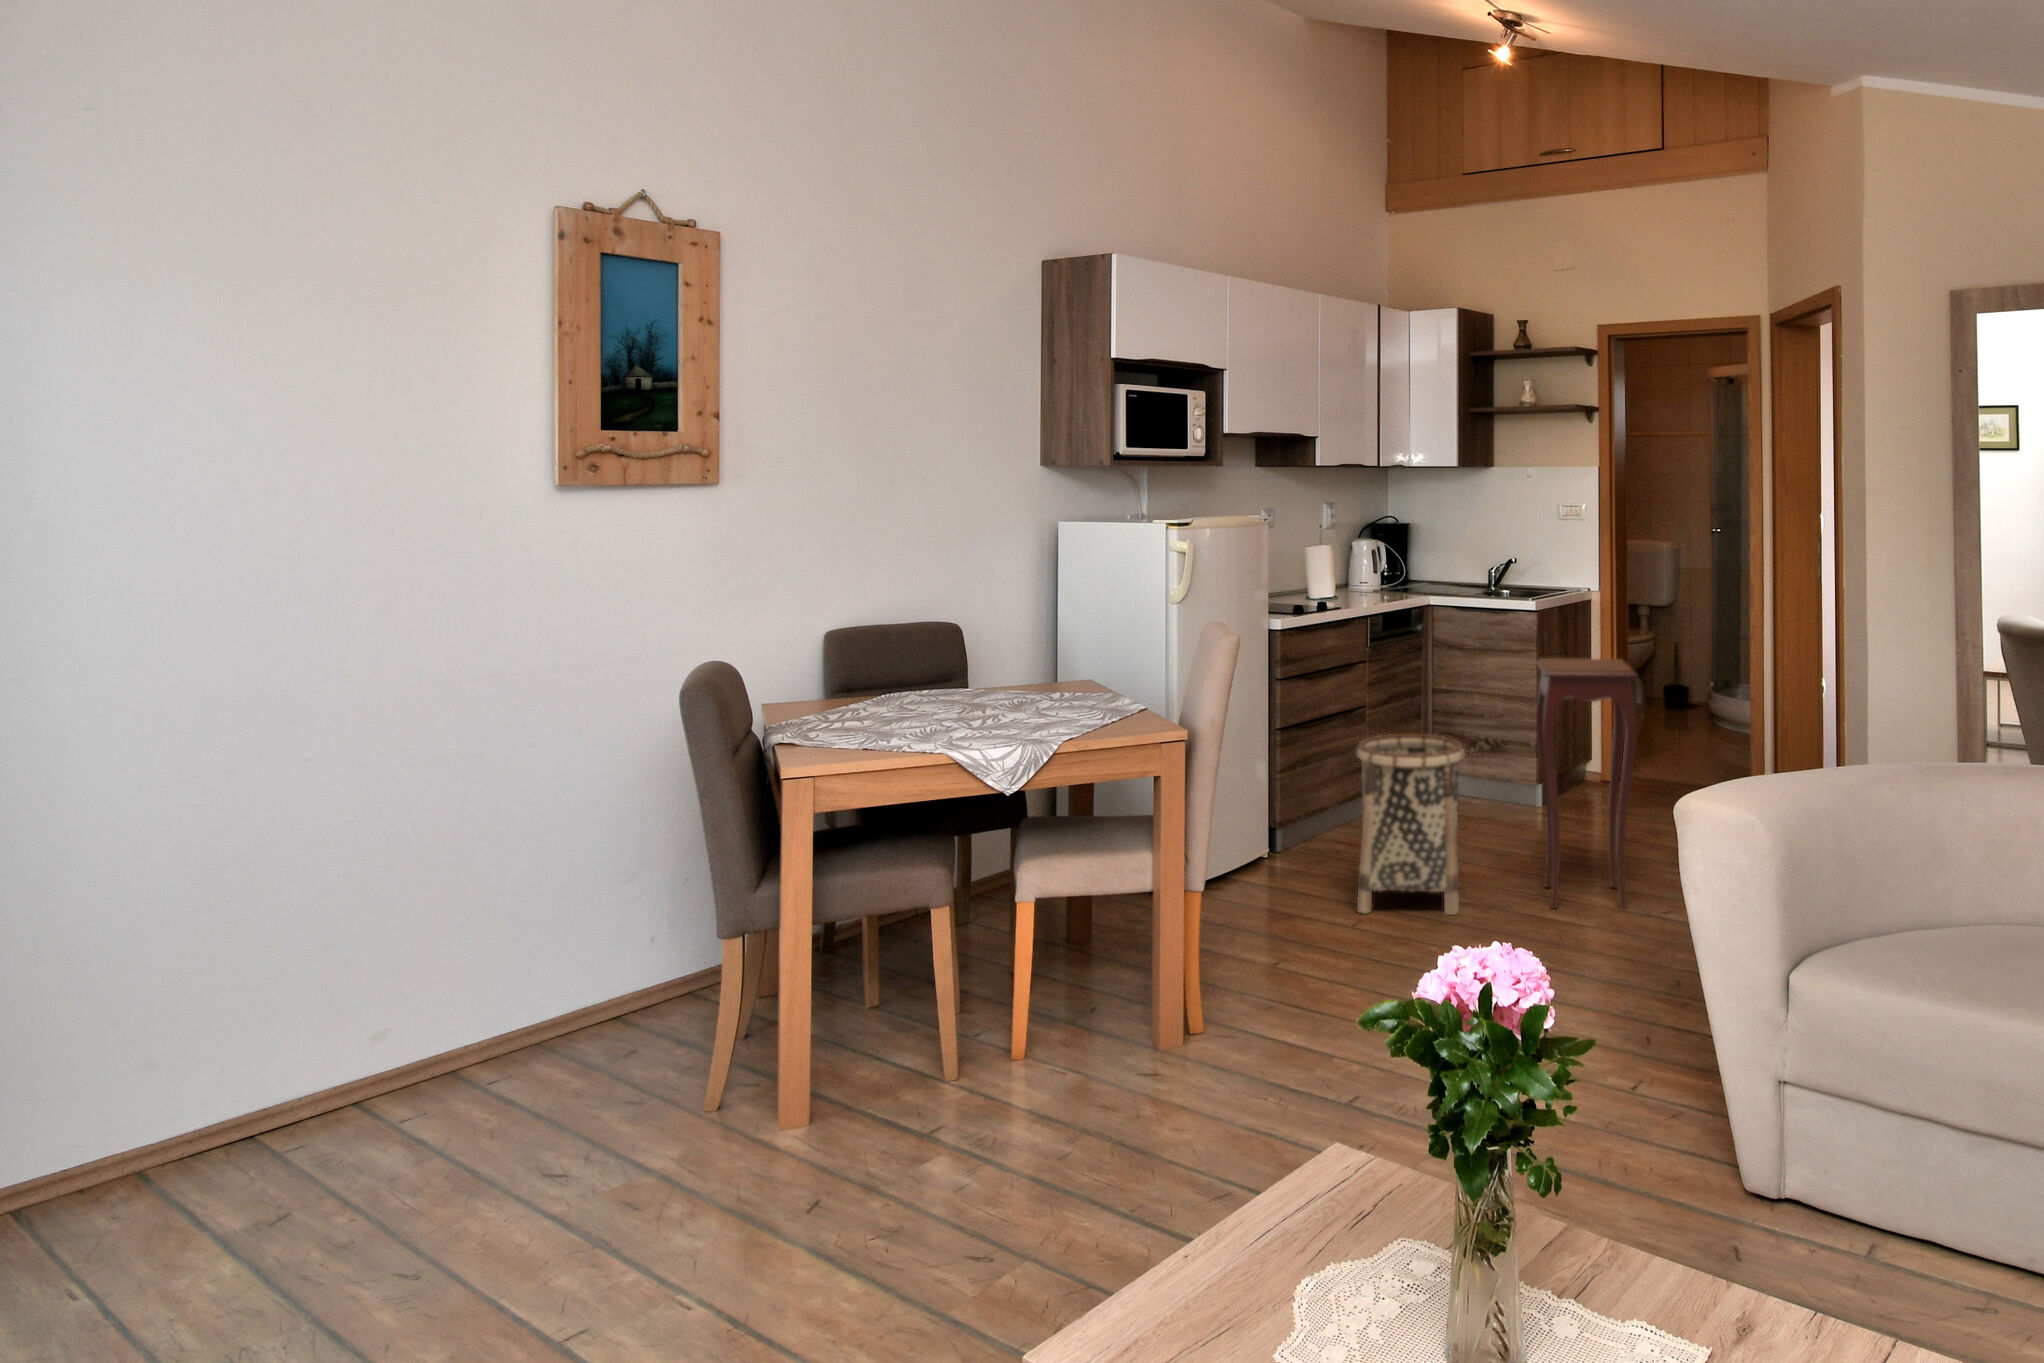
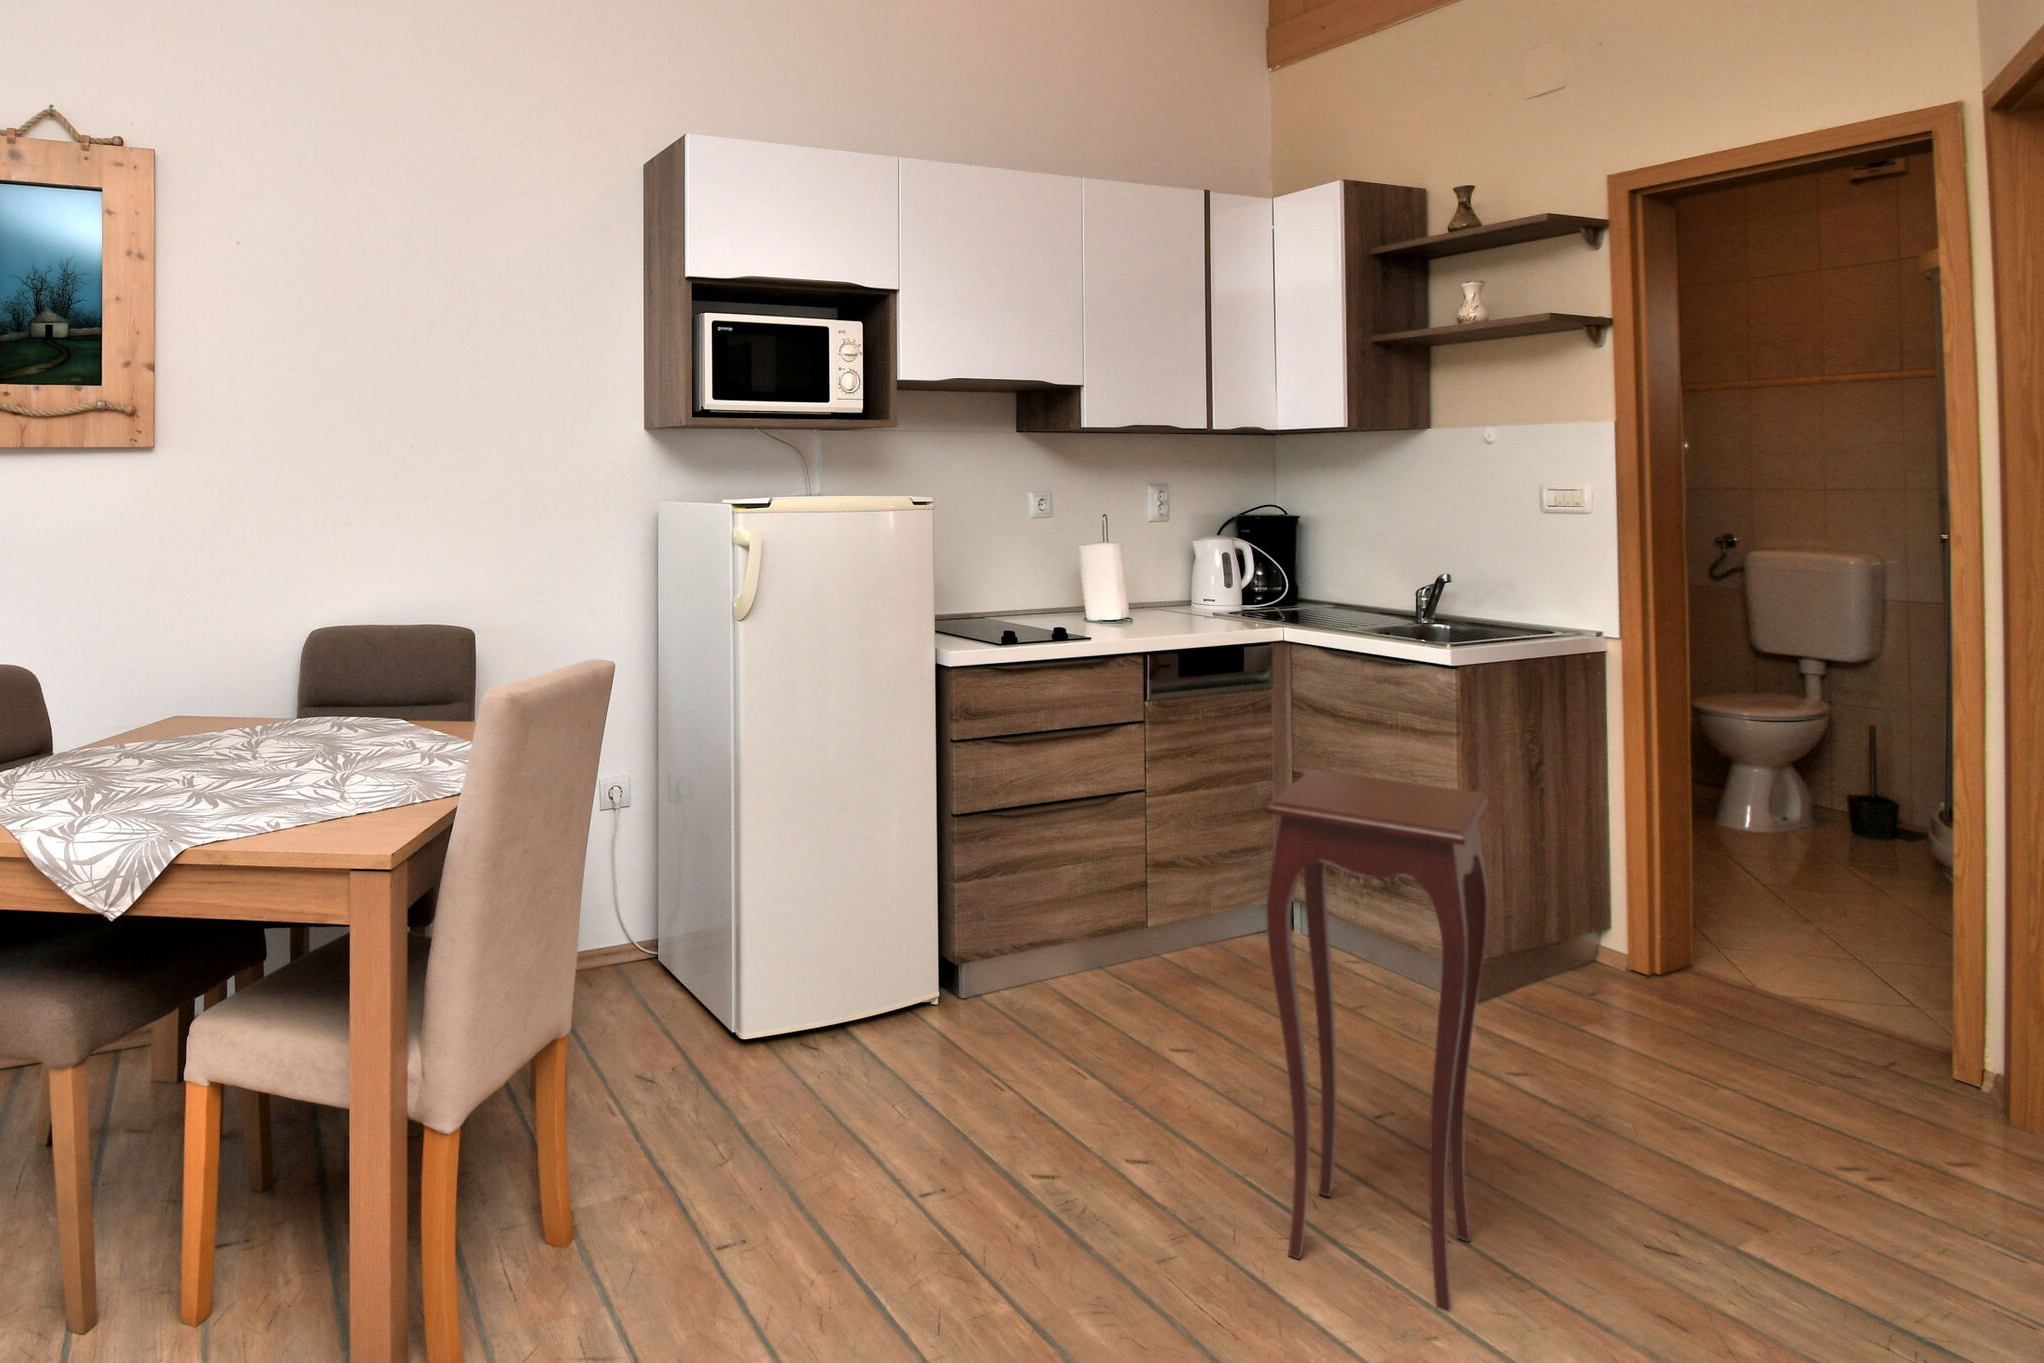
basket: present [1357,734,1465,915] -> none [947,859,1164,1212]

